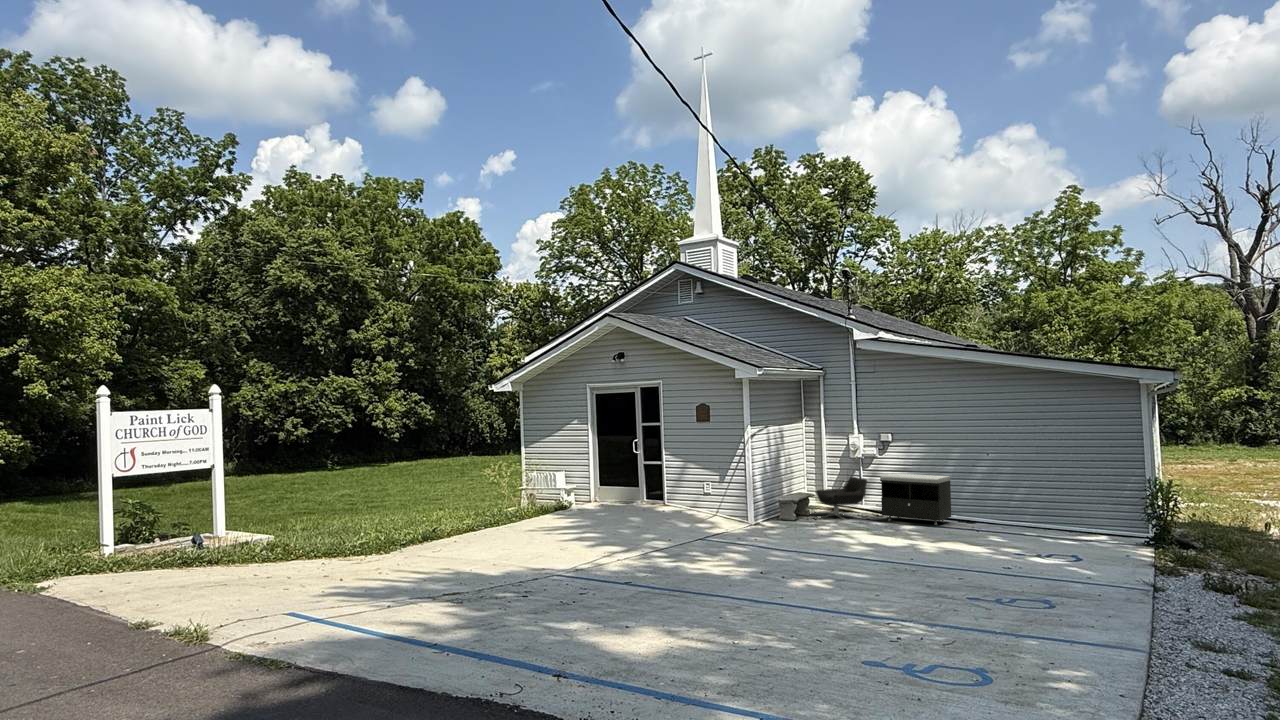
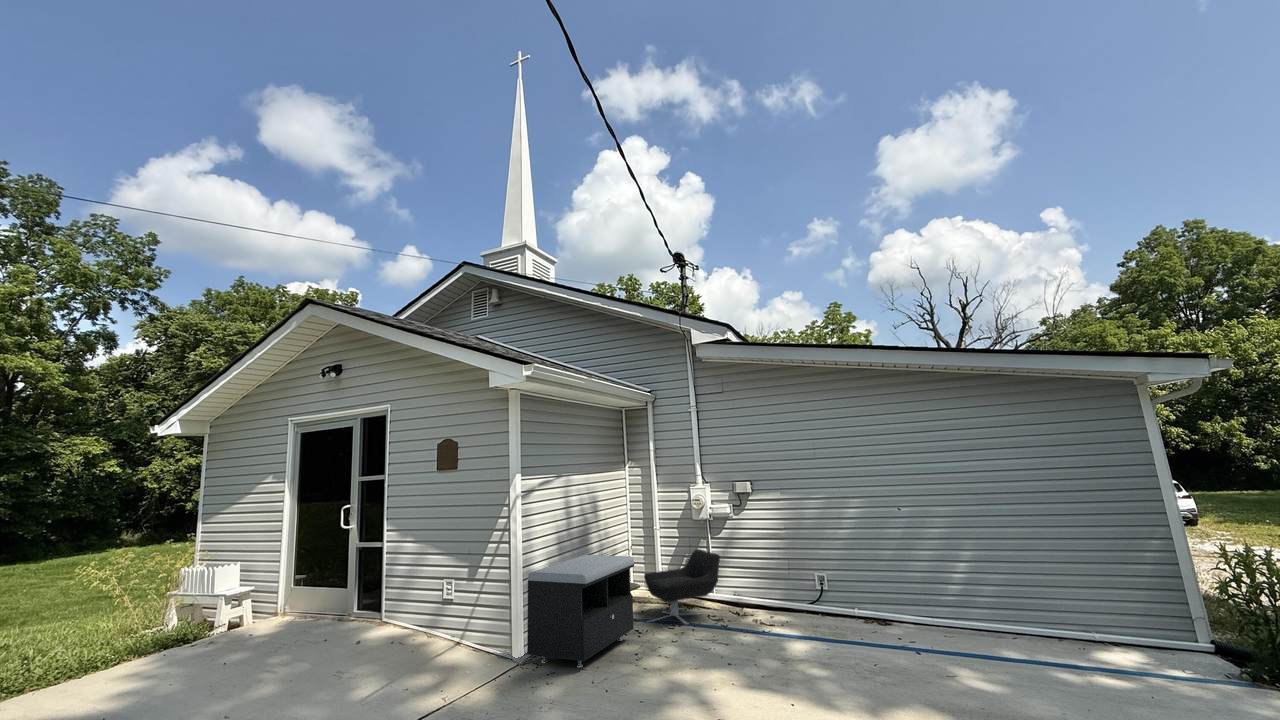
storage bench: present [880,473,951,525] -> present [527,555,634,667]

